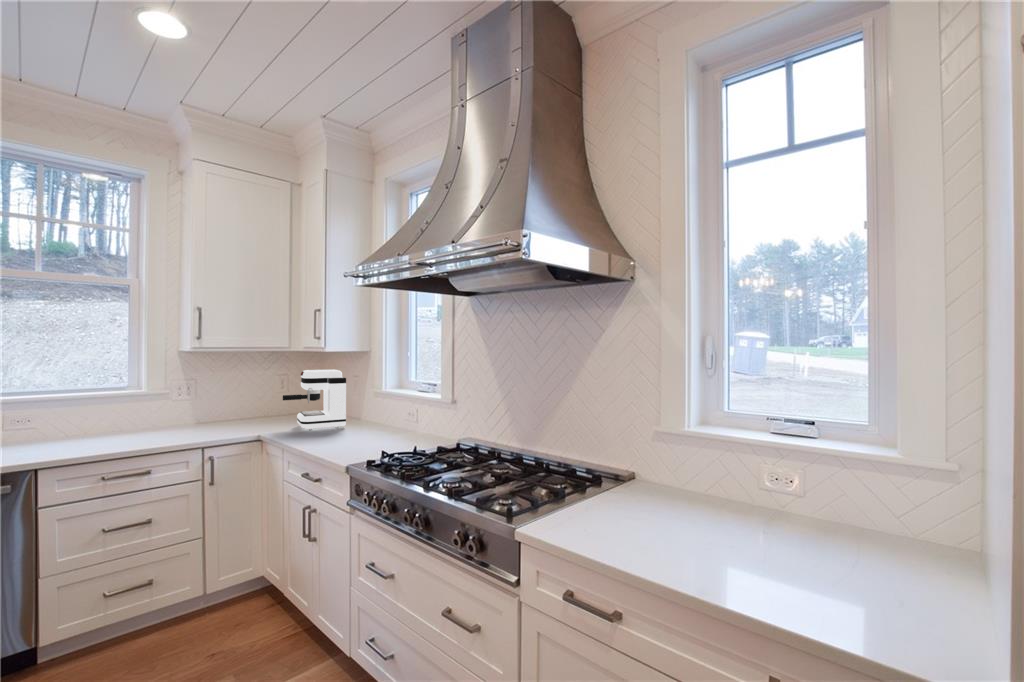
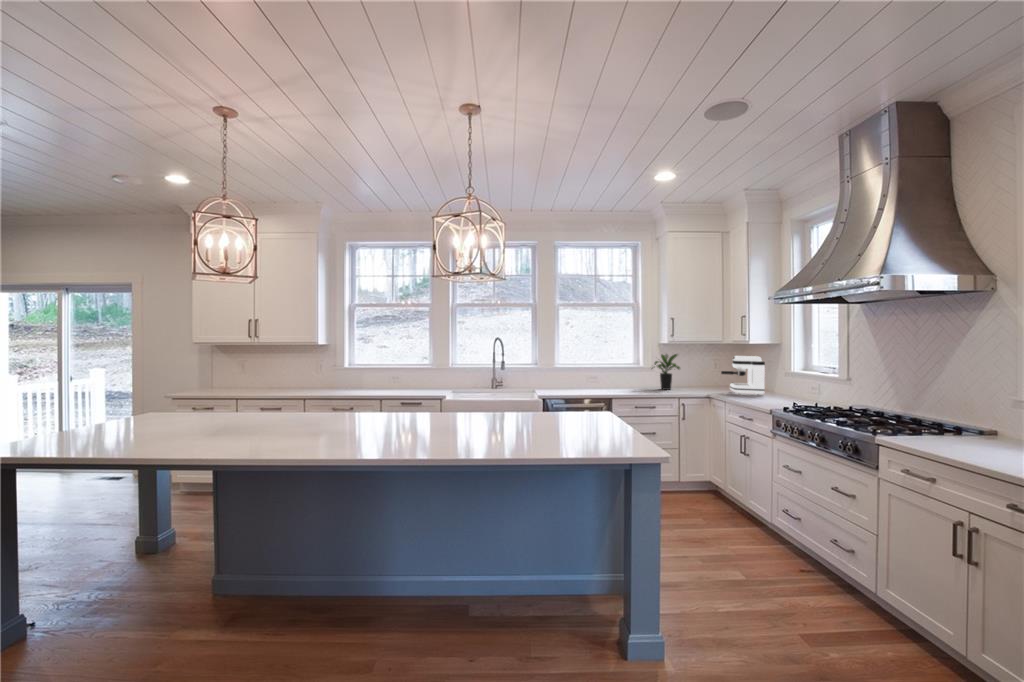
potted plant: none [148,370,212,436] -> present [655,354,680,390]

